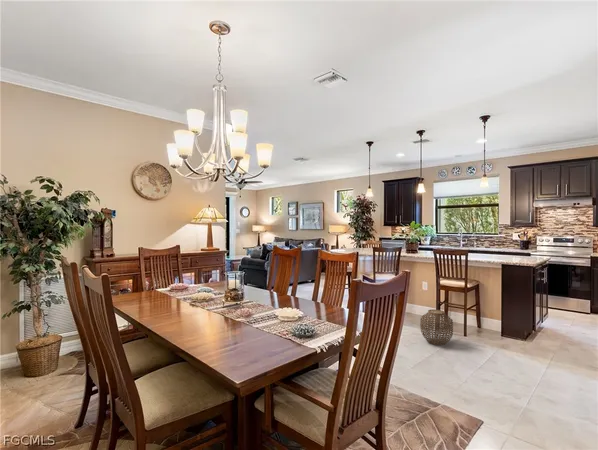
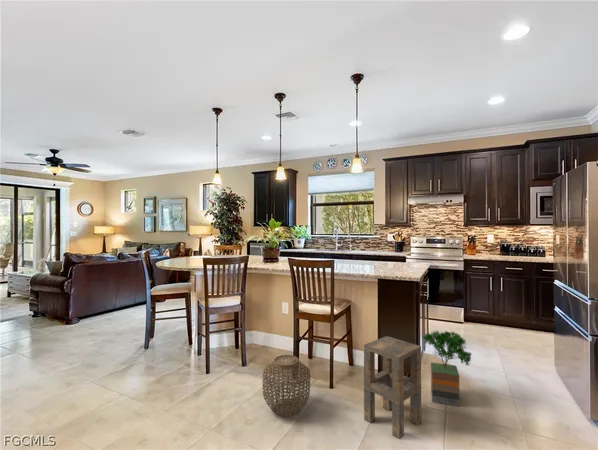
side table: none [492,302,536,363] -> present [364,336,421,439]
potted tree: none [539,302,581,356] -> present [423,331,471,406]

